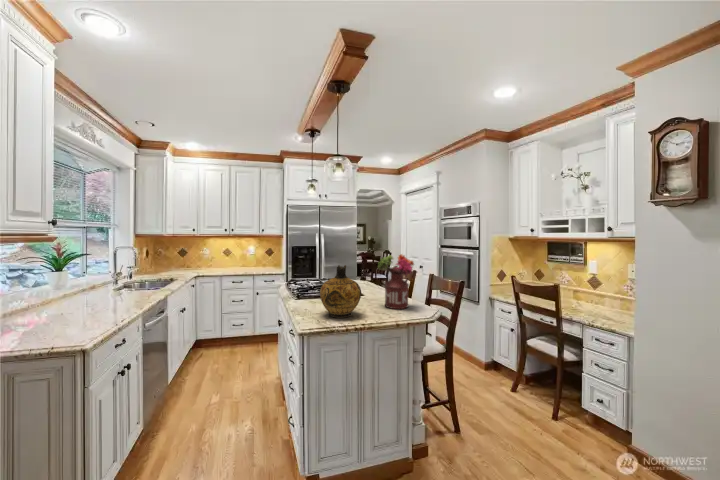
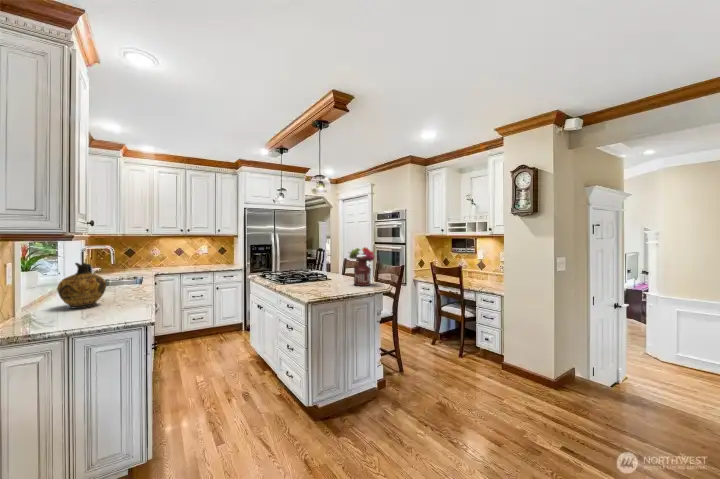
ceramic jug: present [320,265,361,318] -> present [57,263,106,309]

